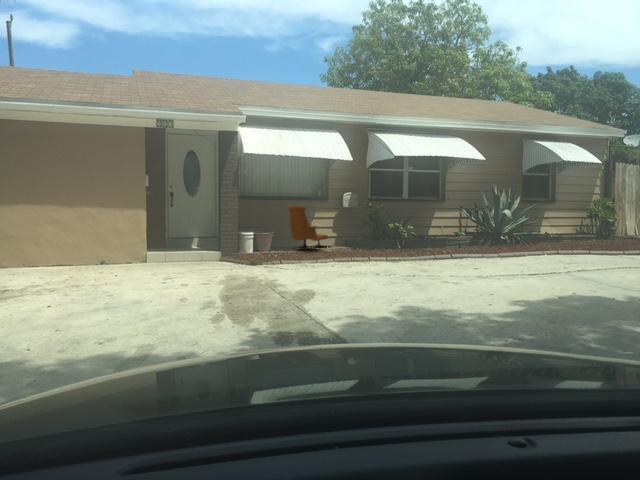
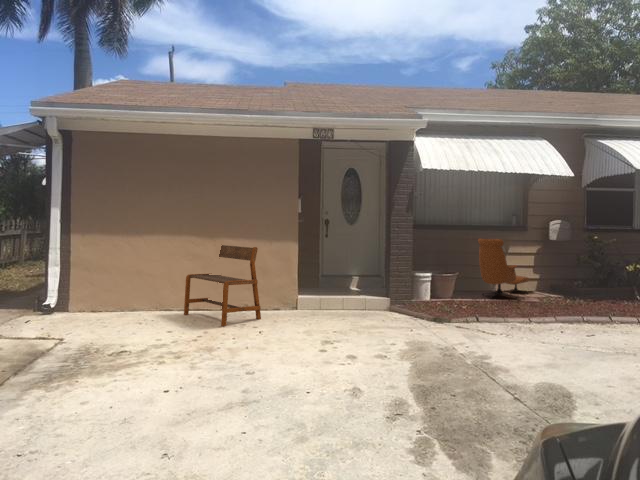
bench: none [52,211,118,273] -> present [184,245,261,326]

